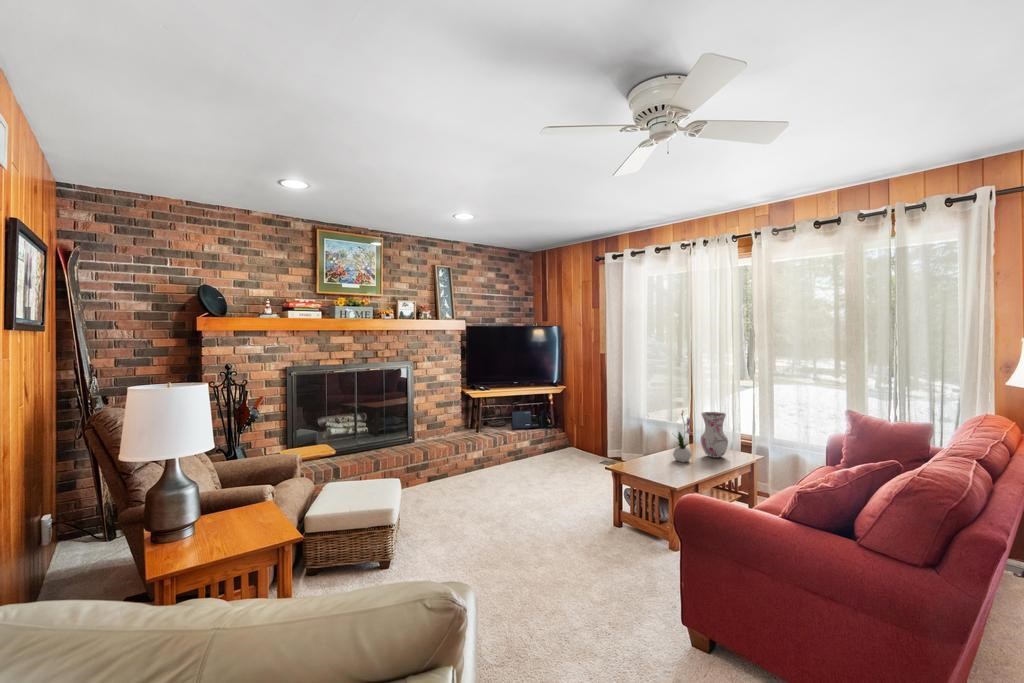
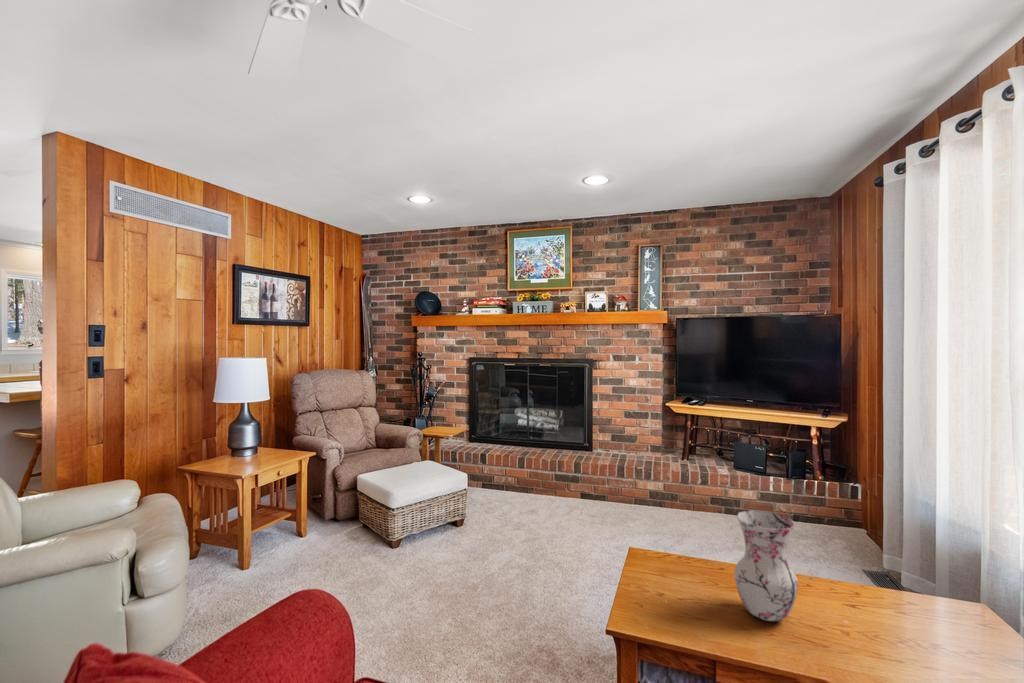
flower arrangement: present [673,411,691,462] -> none [660,487,697,592]

